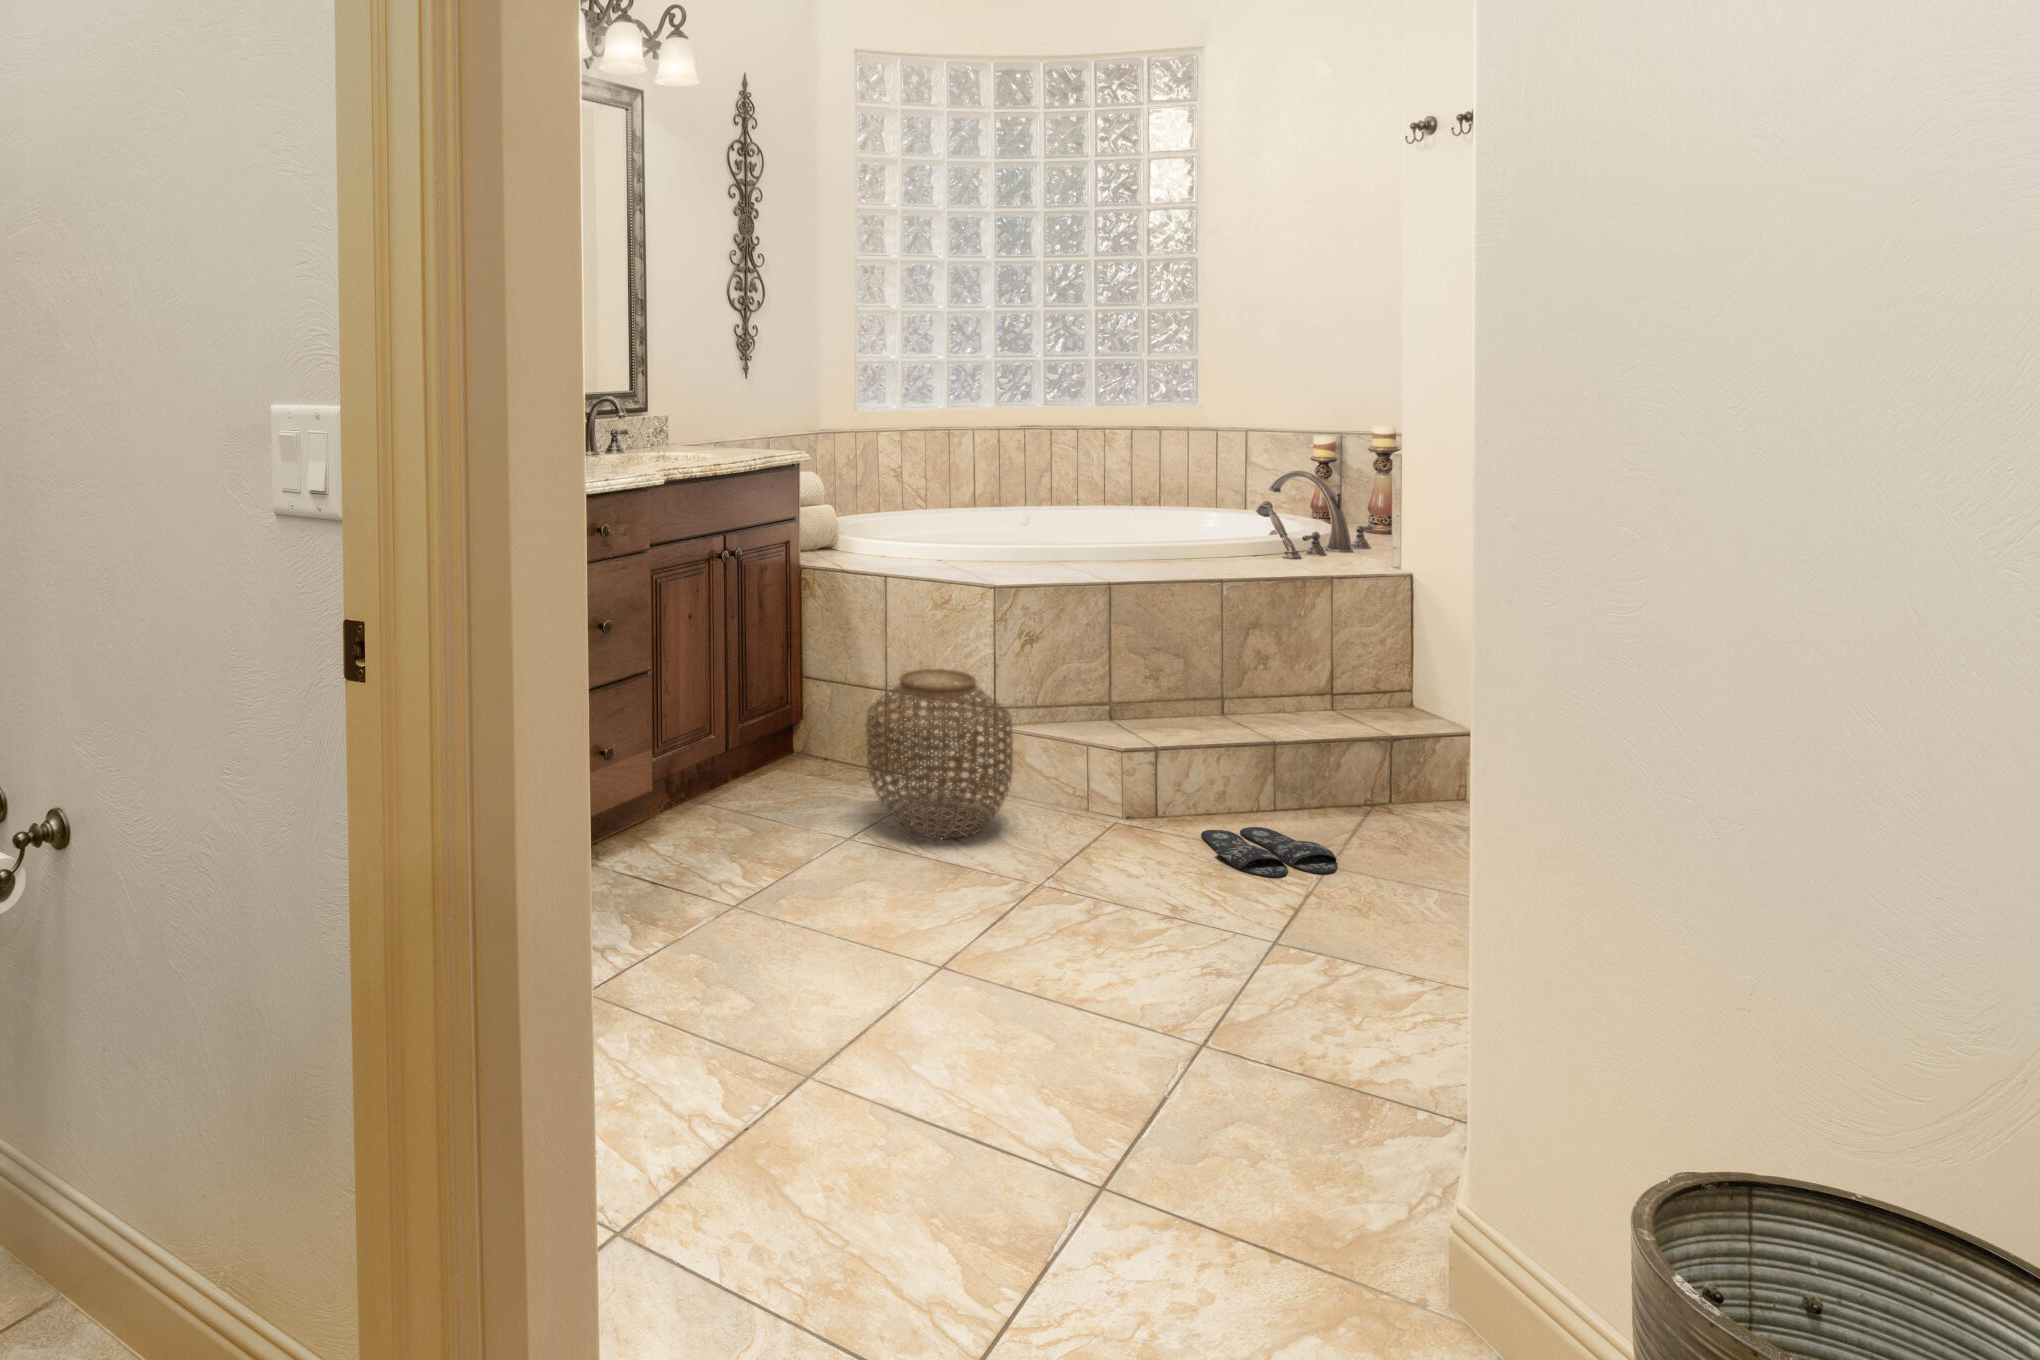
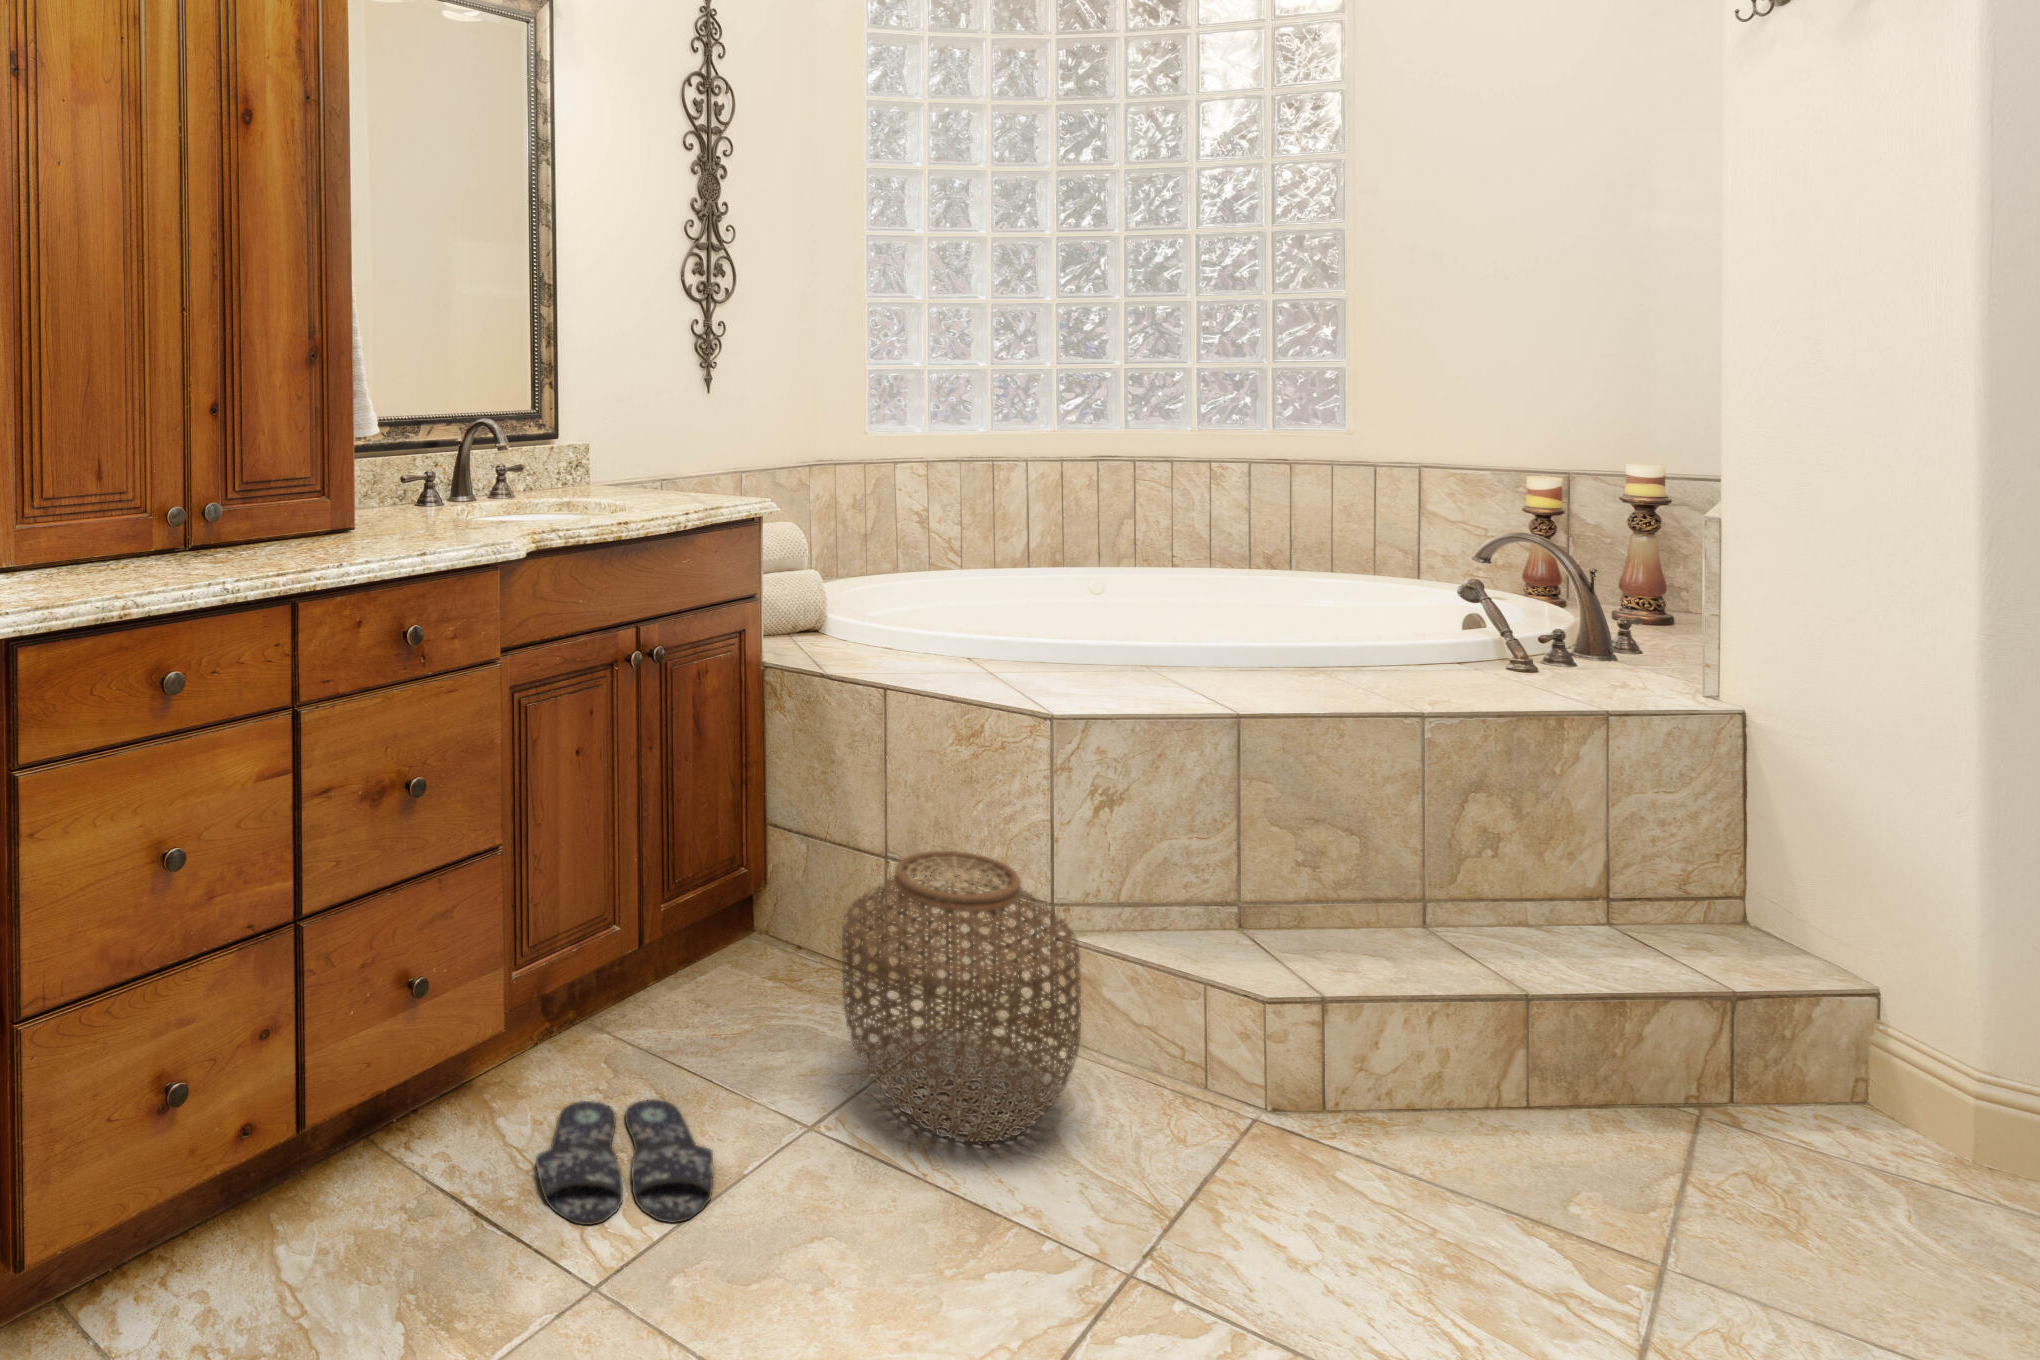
slippers: present [1201,827,1337,878] -> present [536,1099,714,1225]

